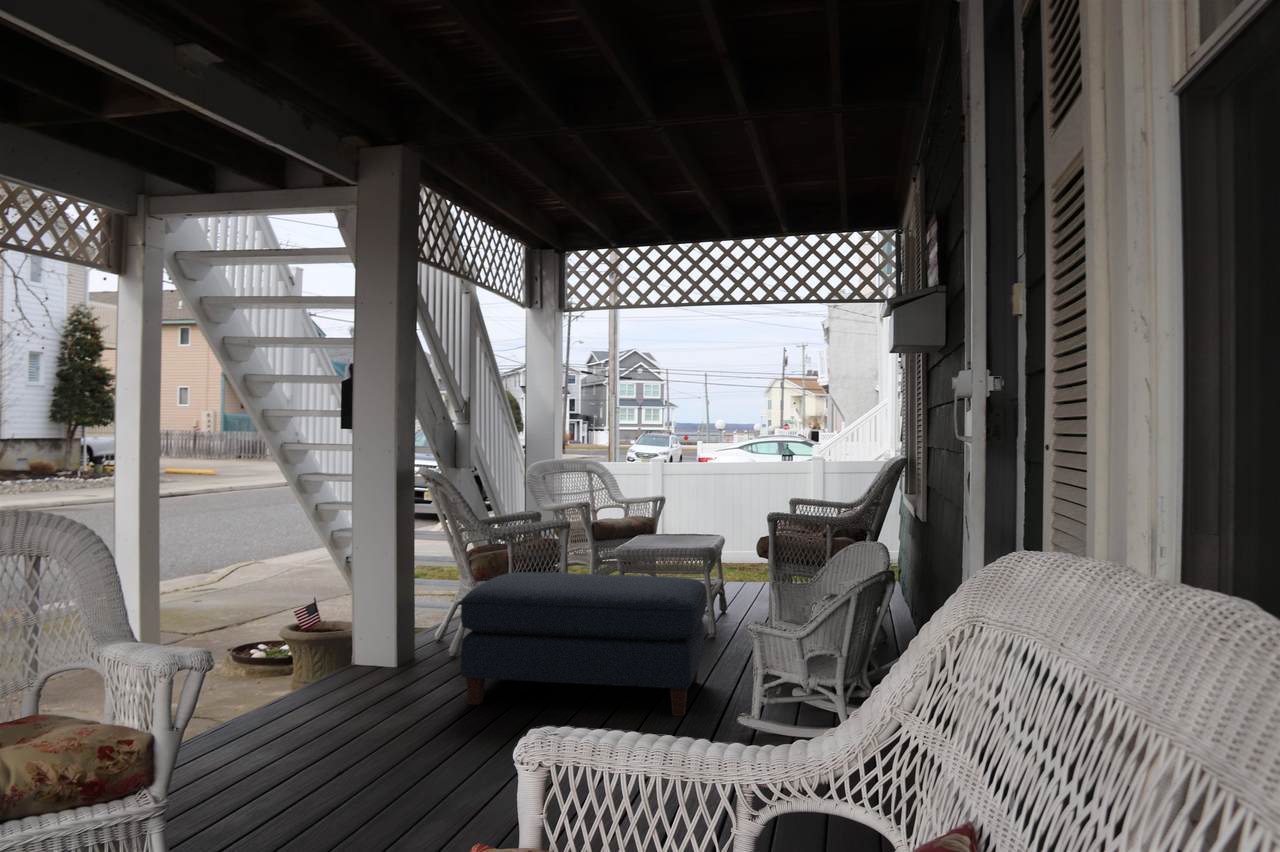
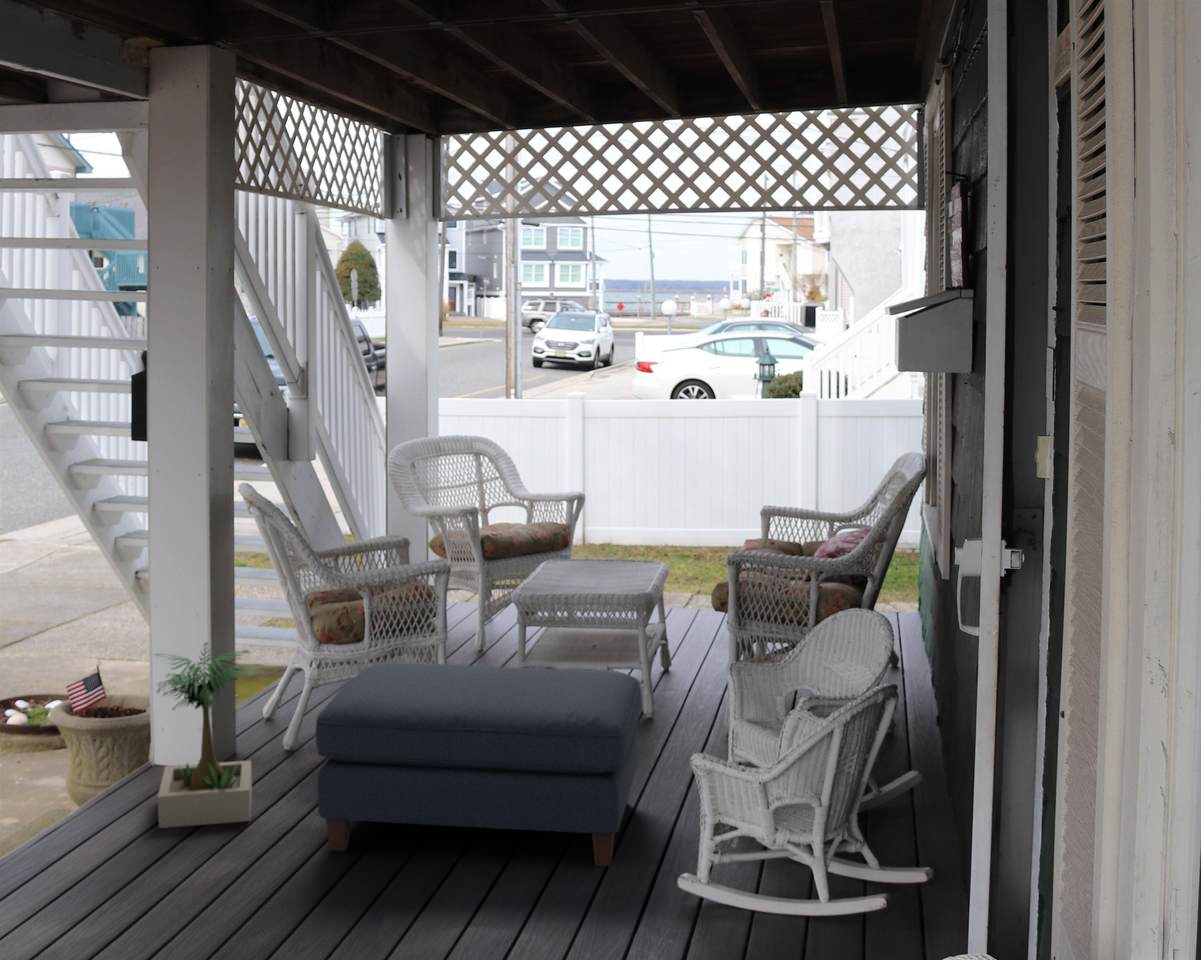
potted plant: none [338,554,434,691] -> present [156,643,262,828]

